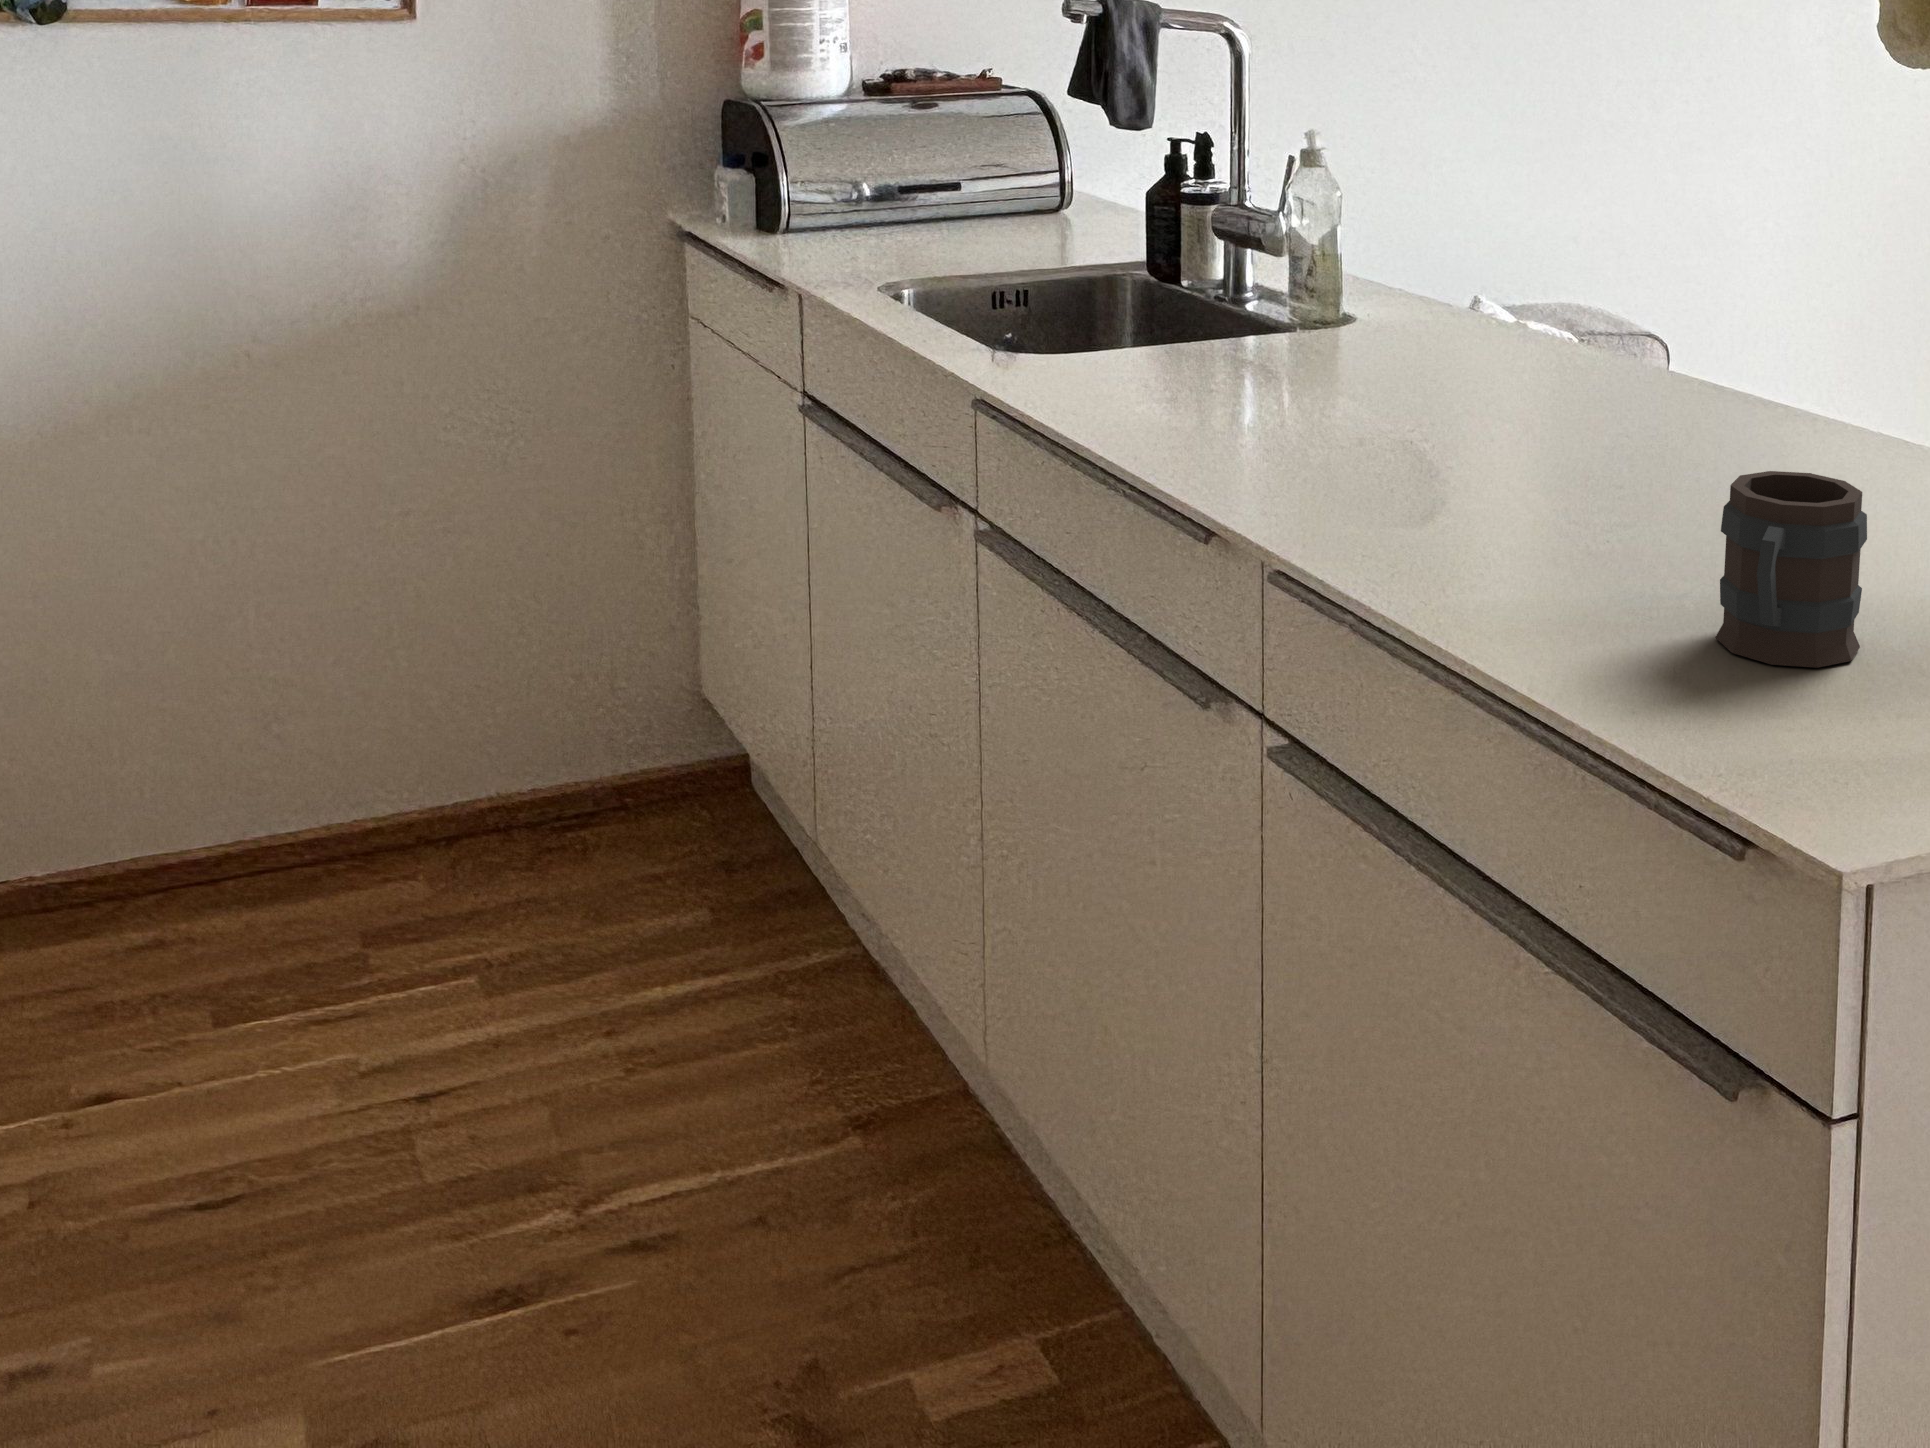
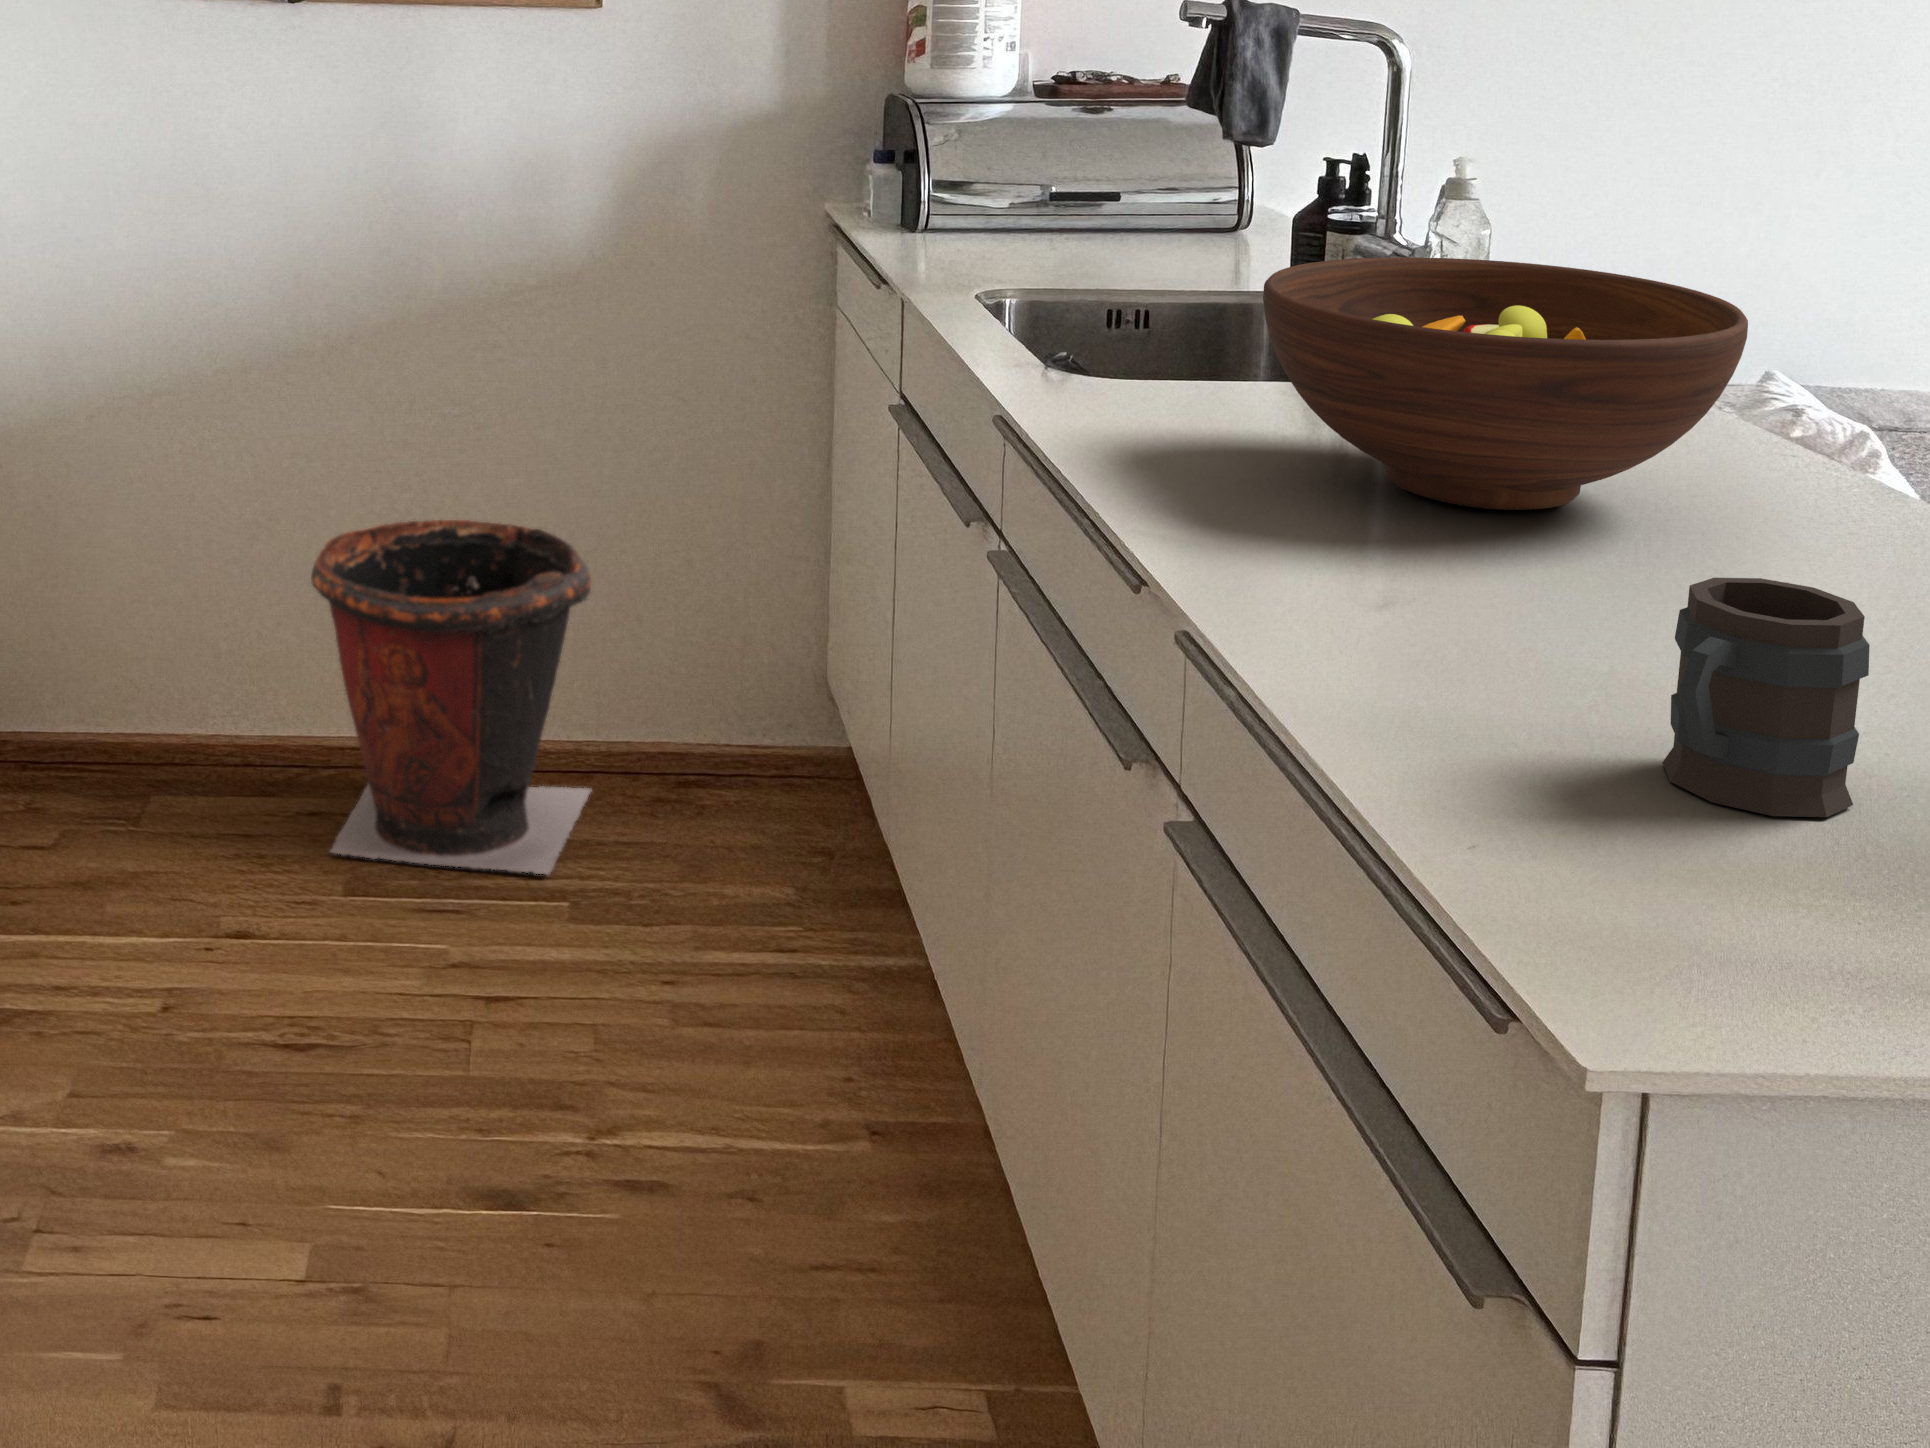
fruit bowl: none [1226,219,1614,438] -> present [1263,257,1748,510]
waste bin: none [133,570,468,971] -> present [311,520,592,874]

